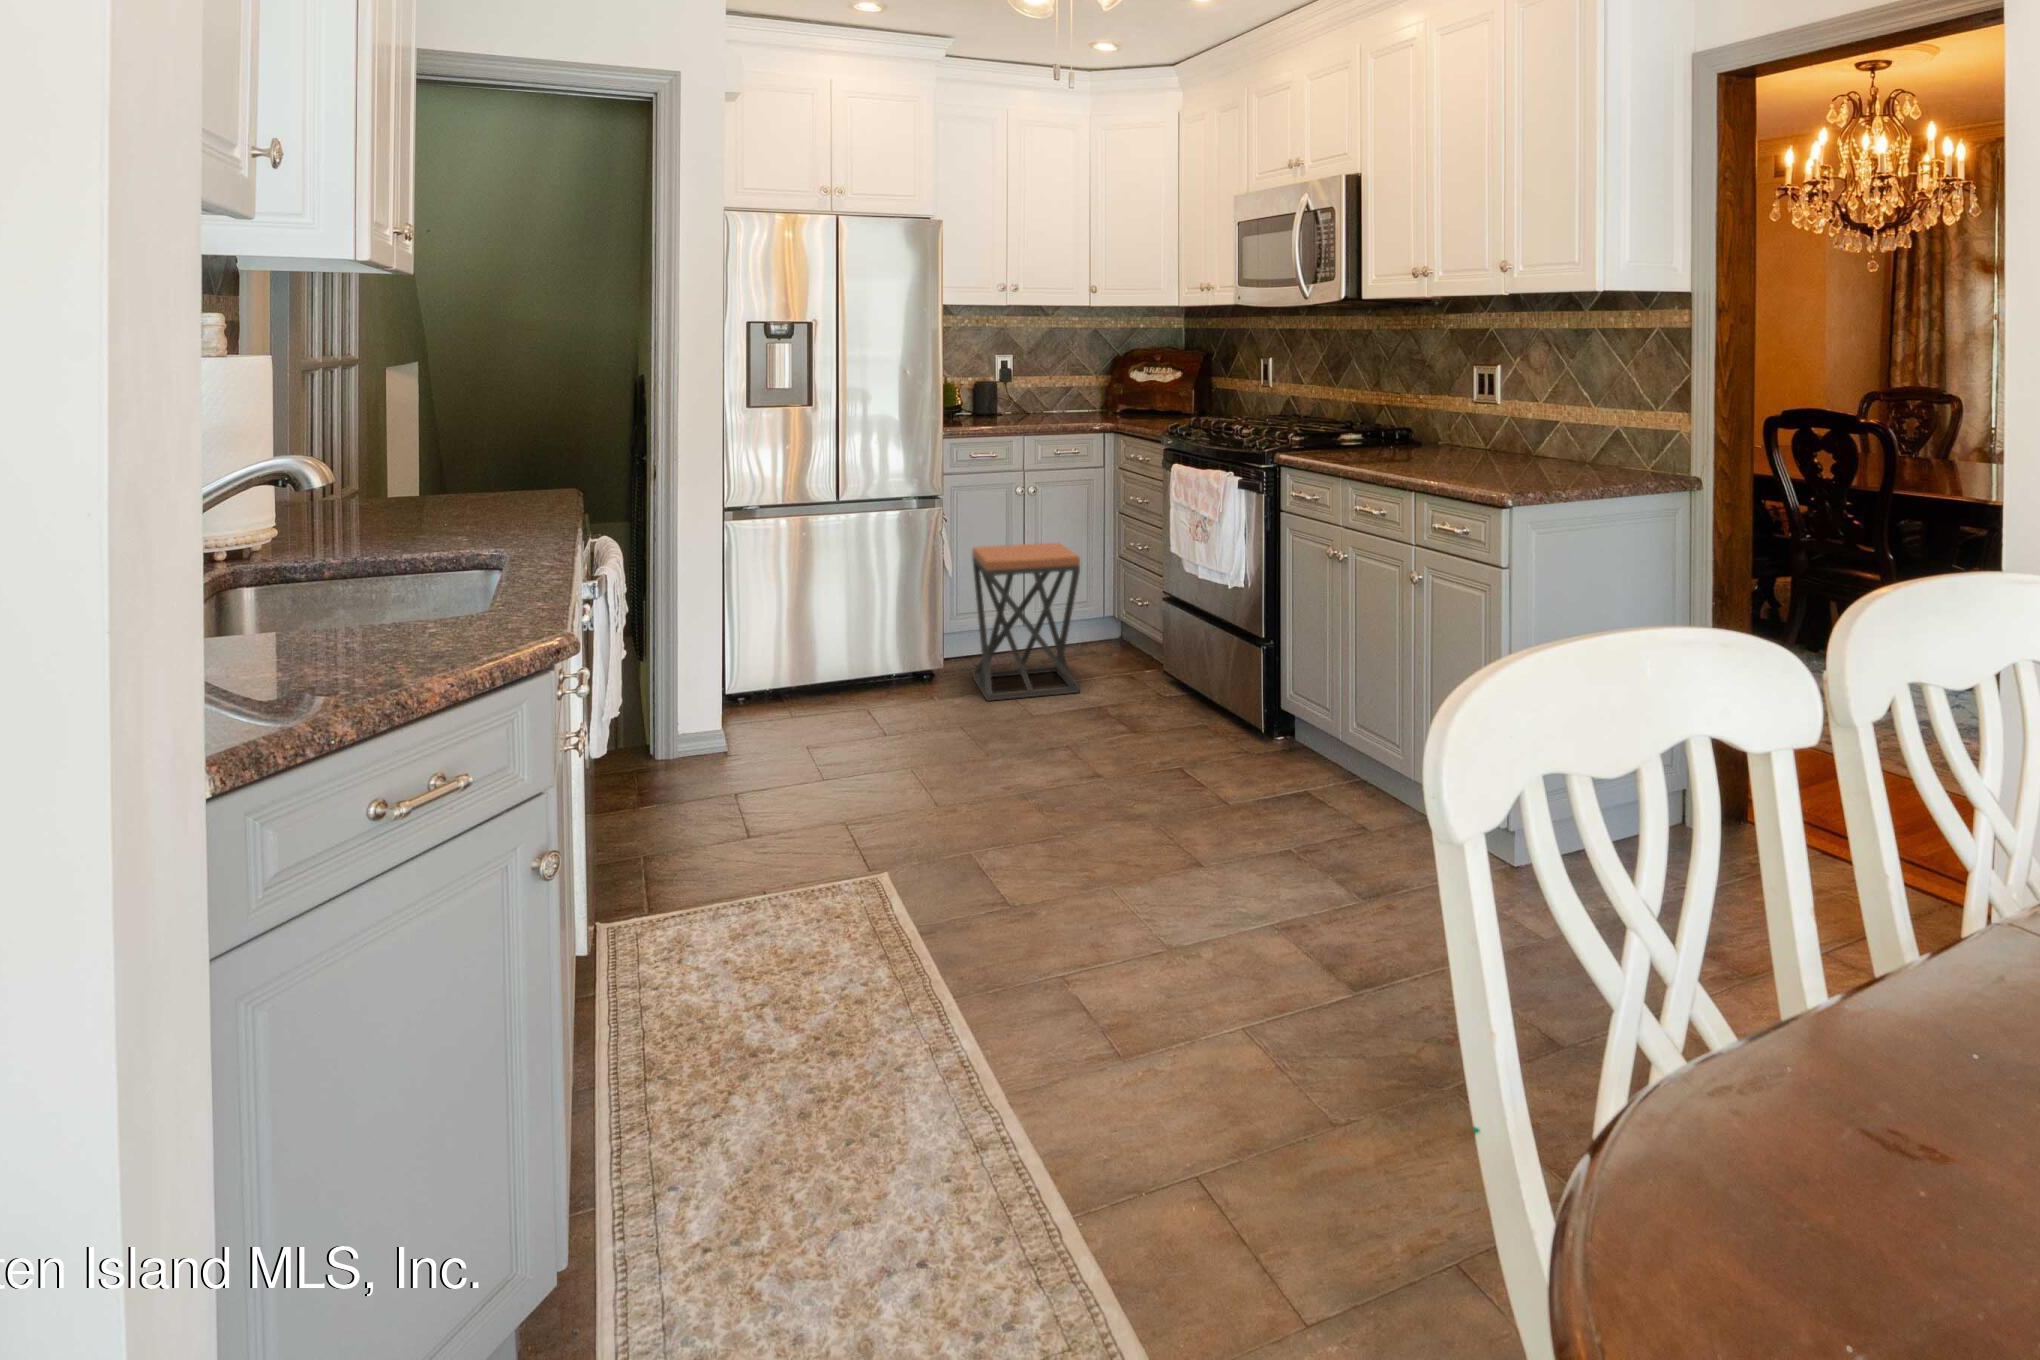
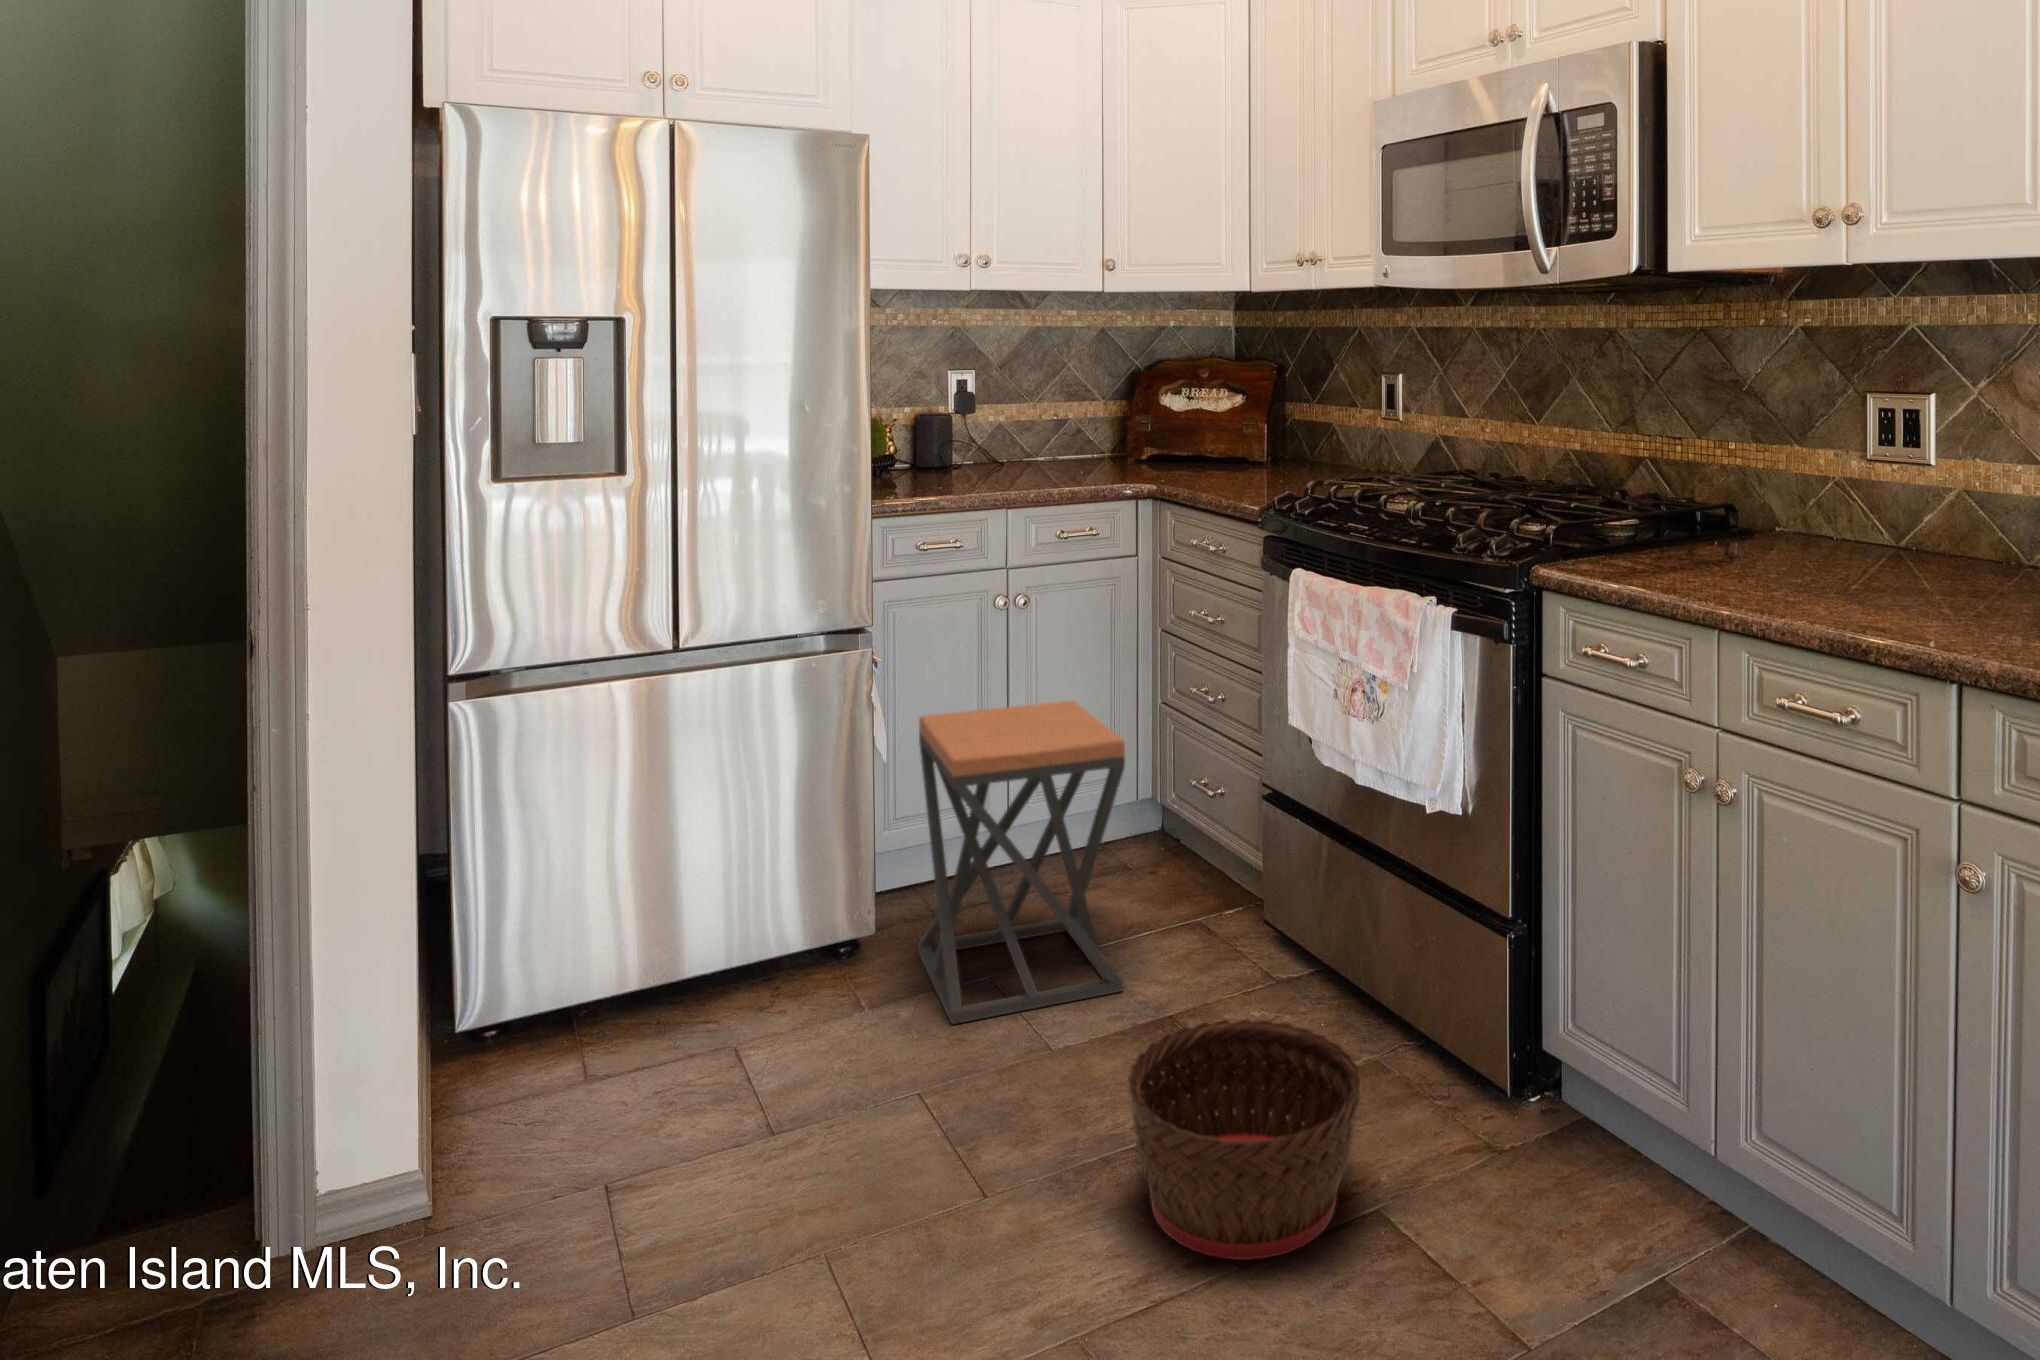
basket: none [1059,679,1172,768] -> present [1128,1019,1362,1260]

